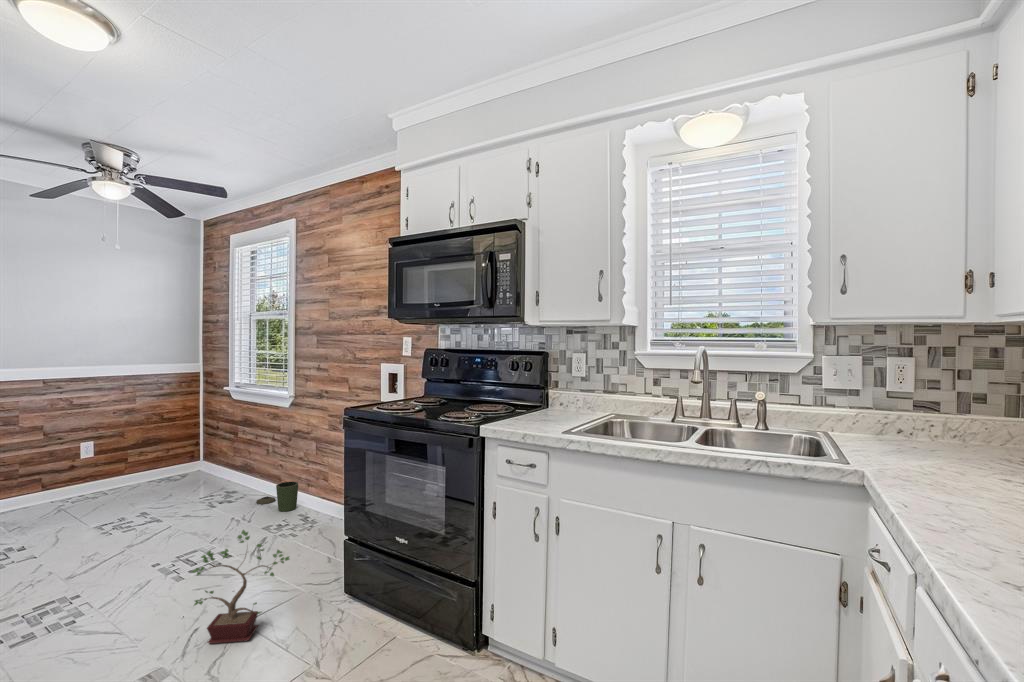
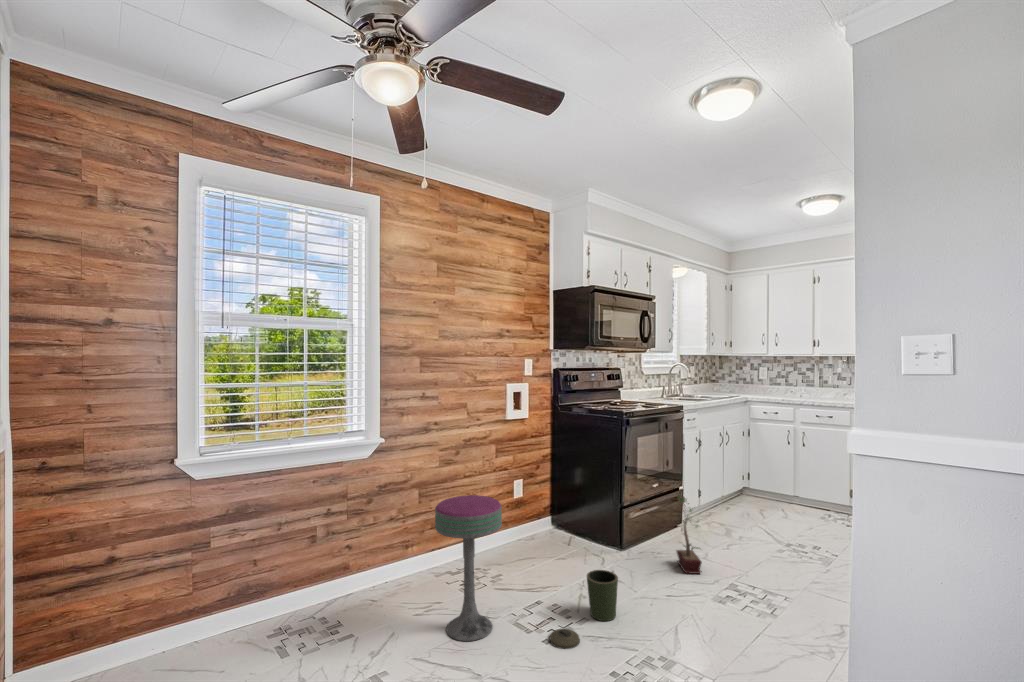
bar stool: none [171,440,228,538] -> present [435,495,502,641]
trash can: present [256,482,298,511] -> present [550,570,618,649]

